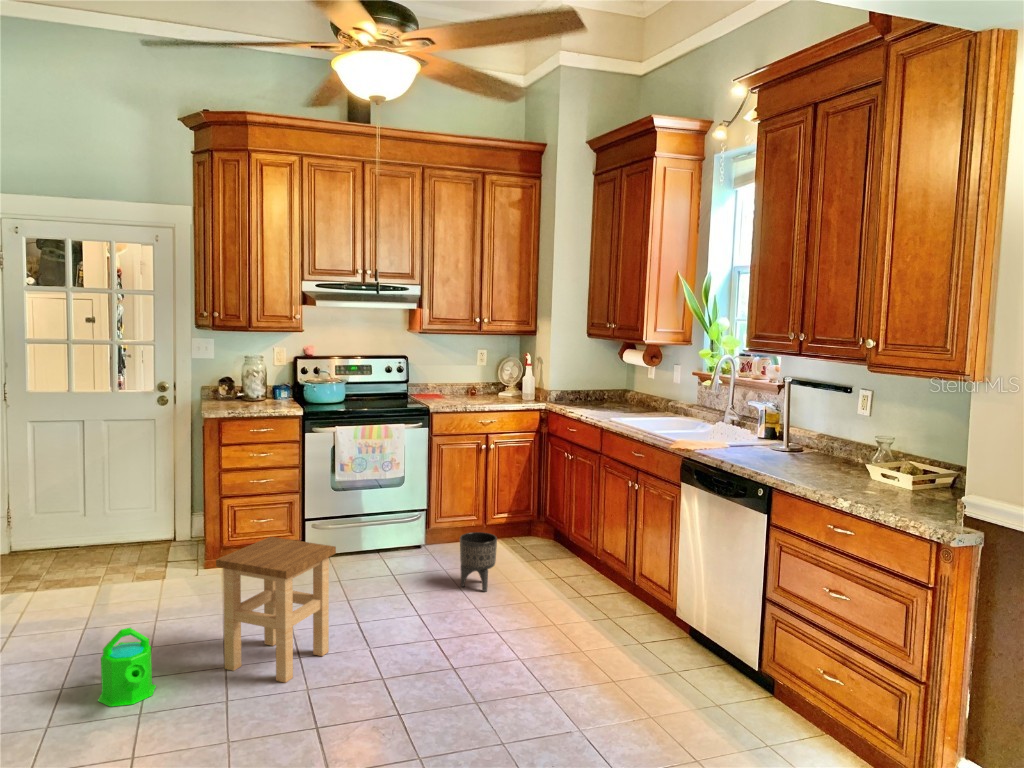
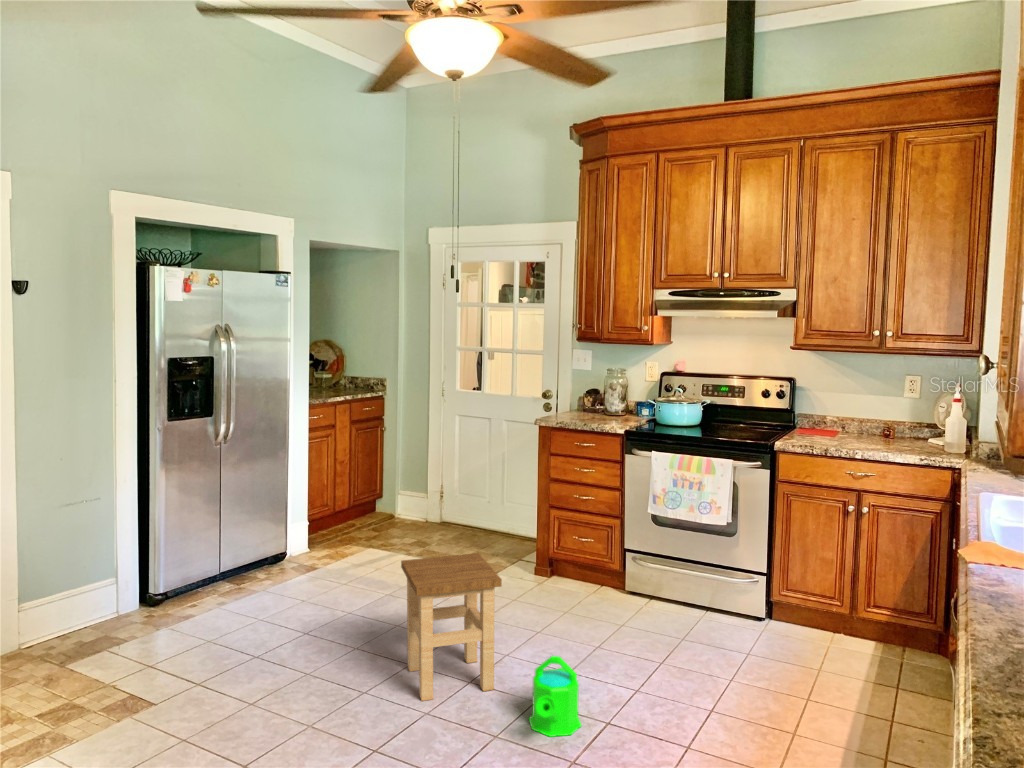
planter: present [460,532,497,592] -> none [723,613,775,698]
watering can: present [98,628,156,707] -> present [529,656,582,737]

